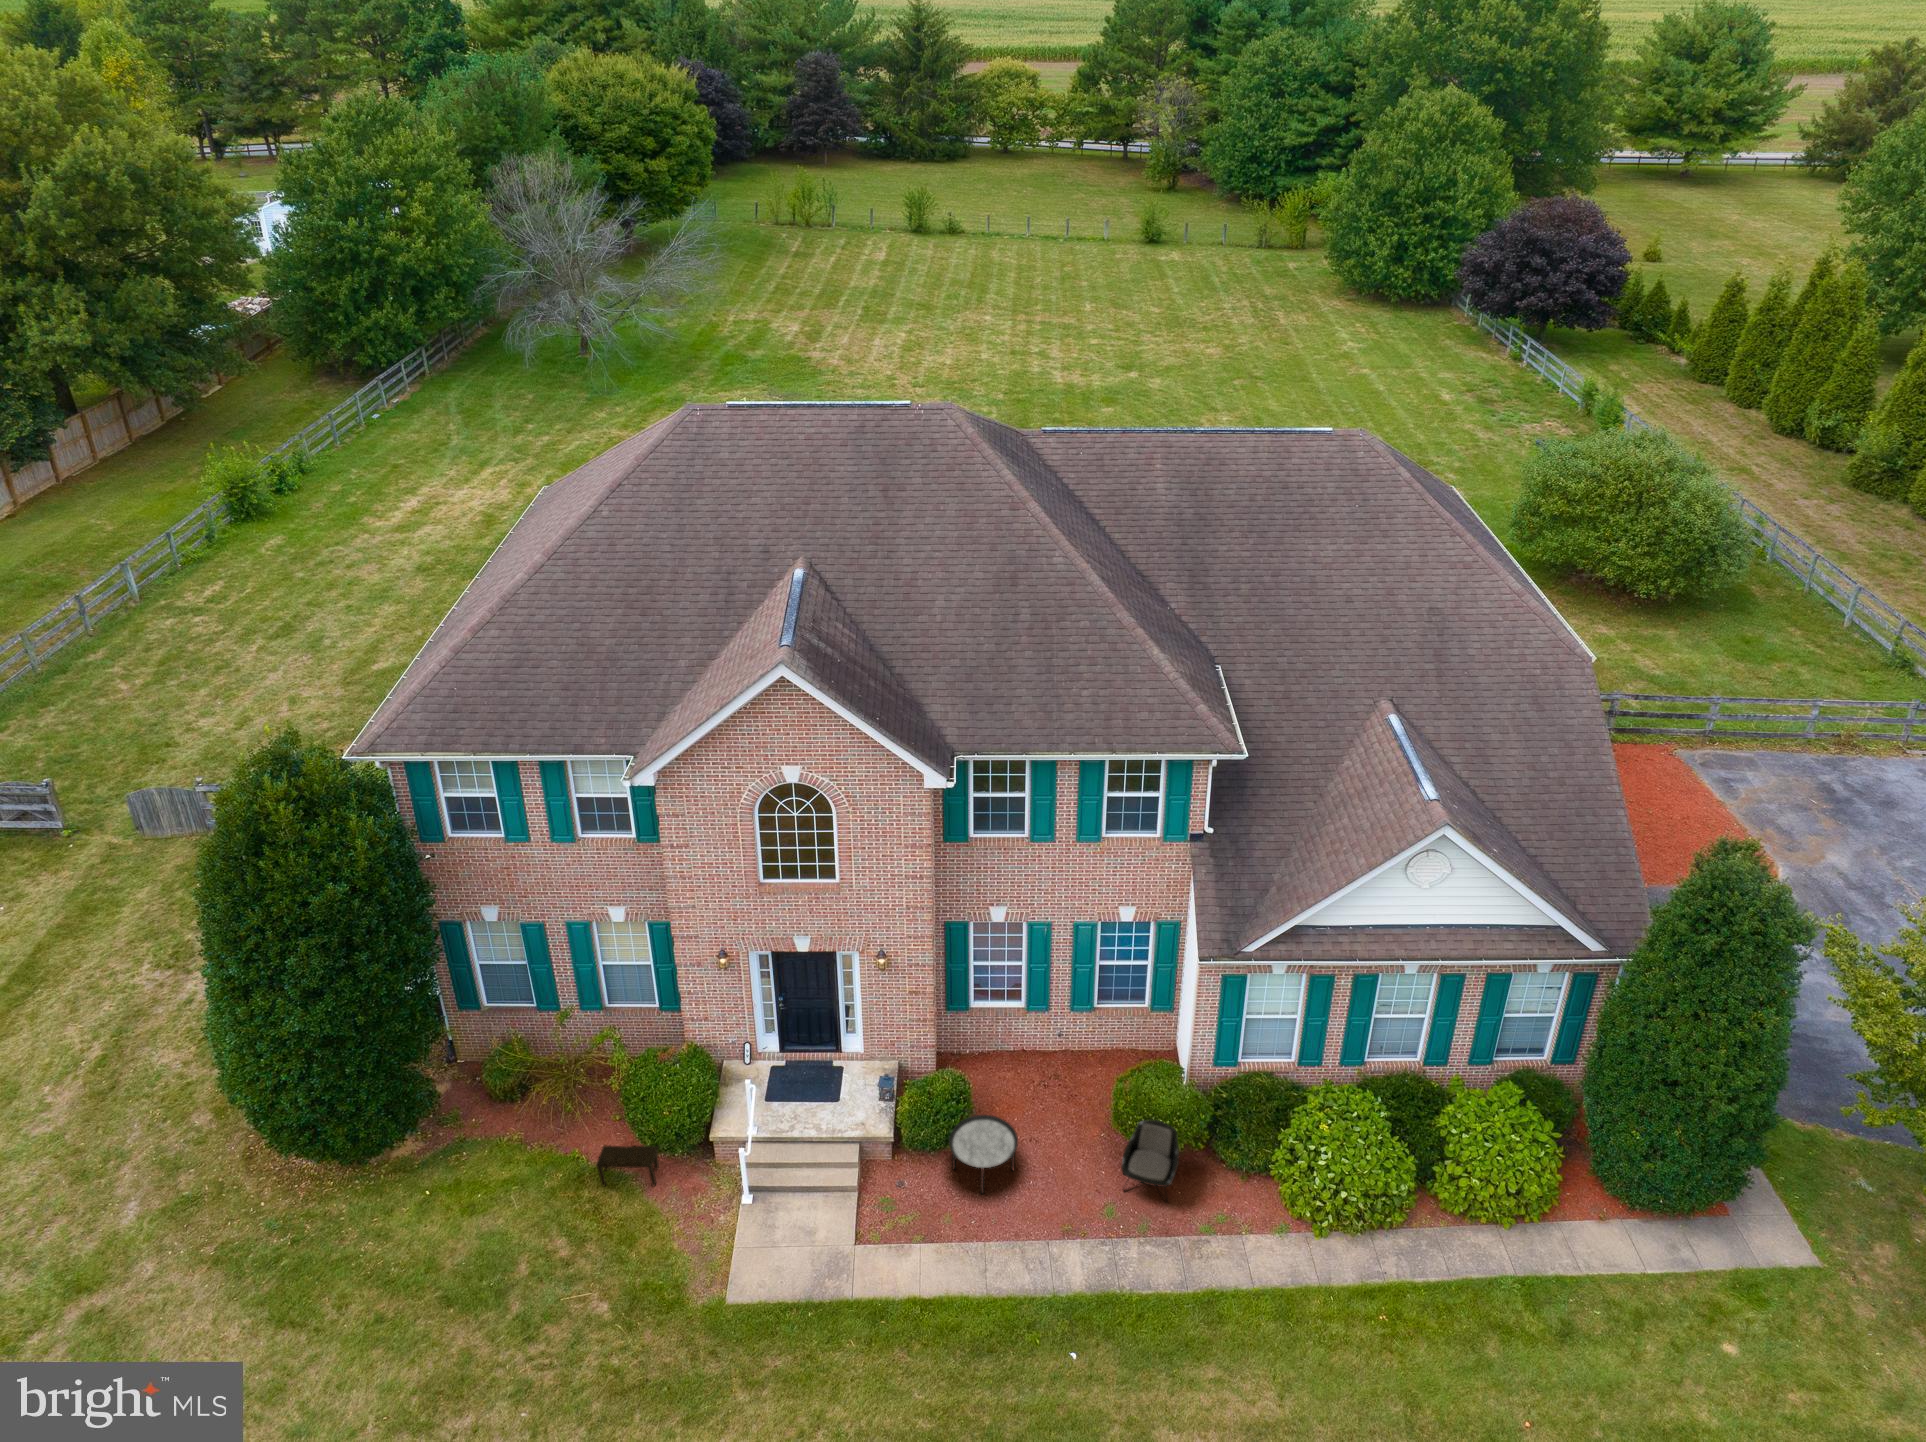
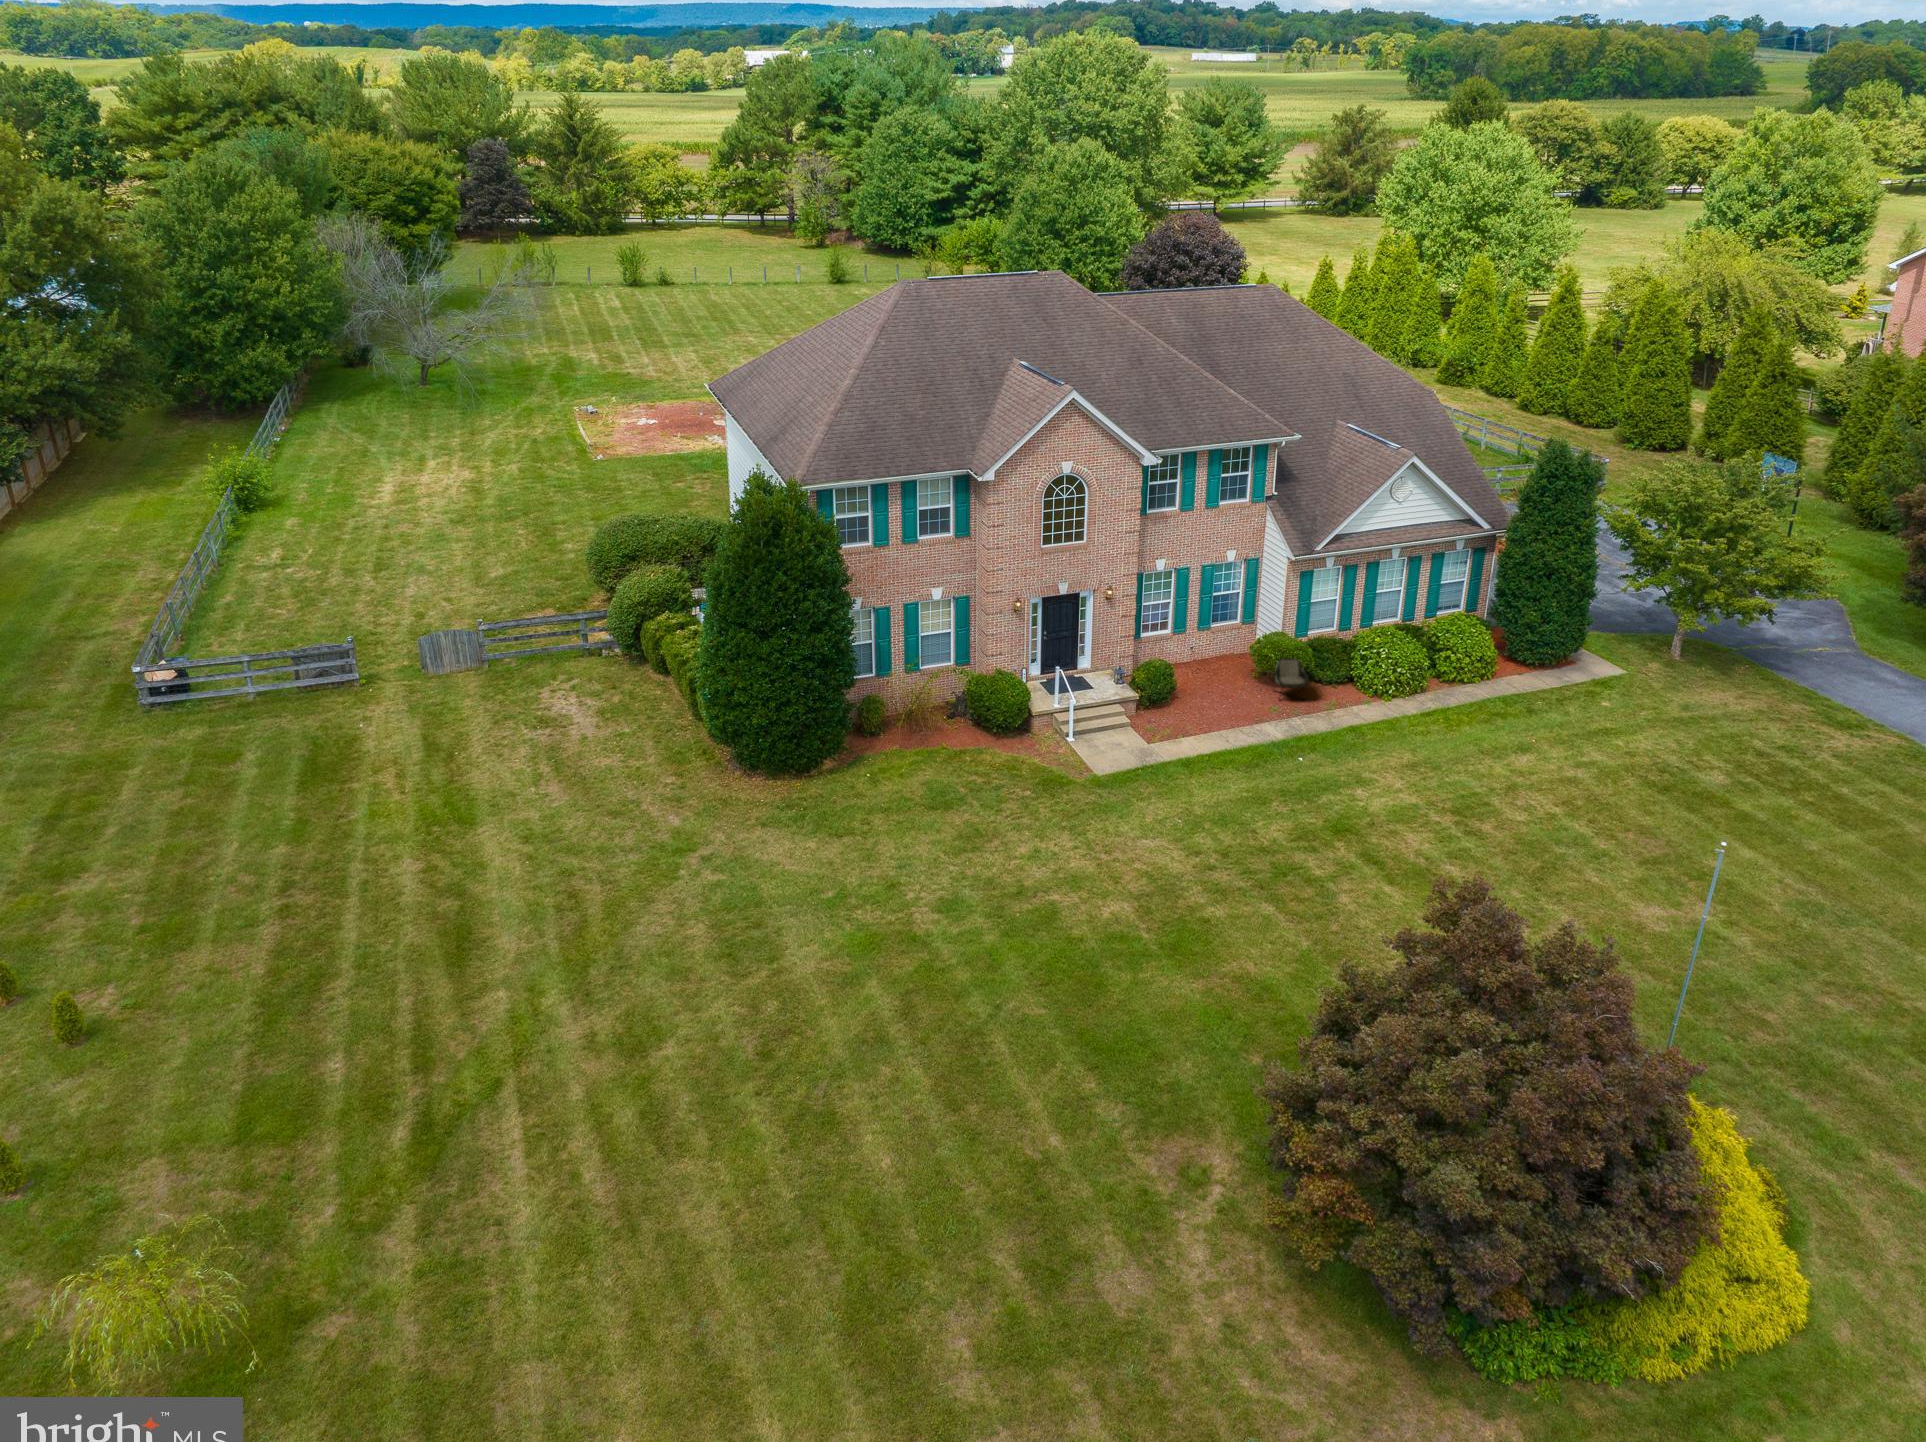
round table: present [949,1115,1018,1194] -> none [1177,677,1220,714]
bench: present [596,1145,659,1186] -> none [978,719,1018,749]

